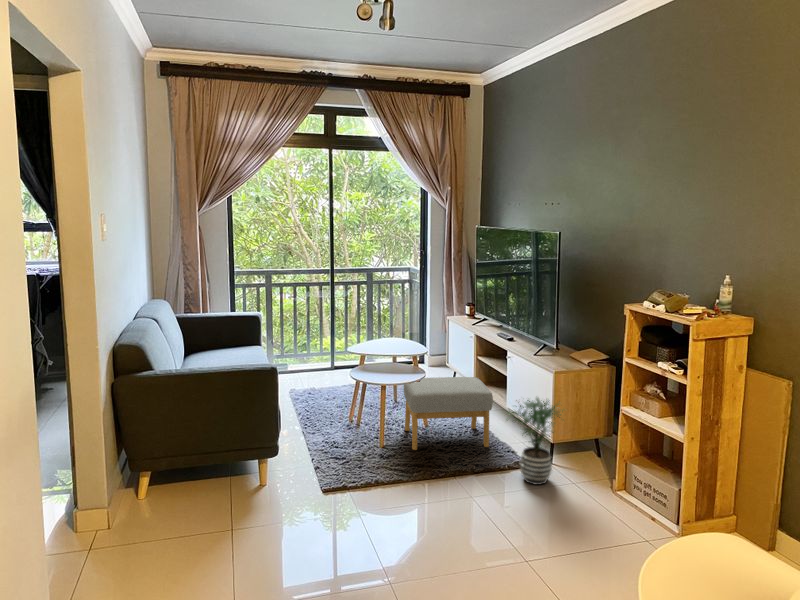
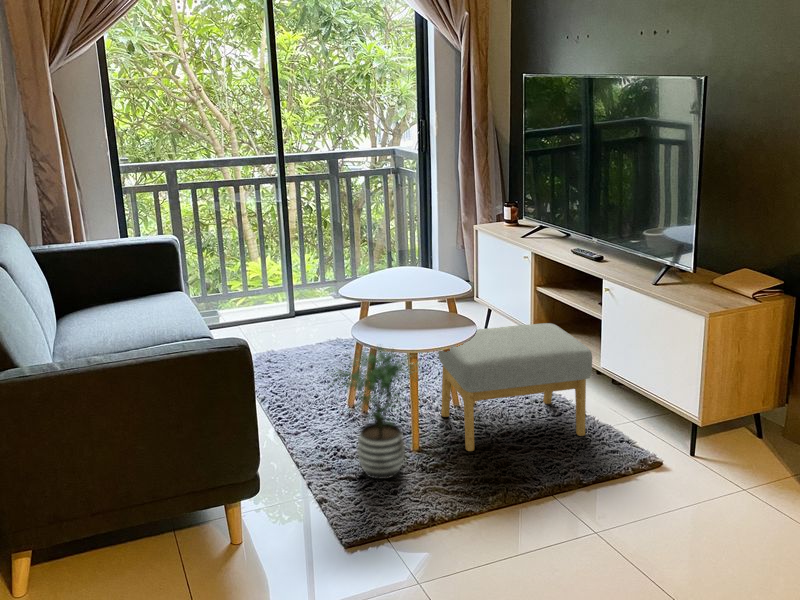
potted plant: present [507,398,563,485] -> present [329,346,419,479]

